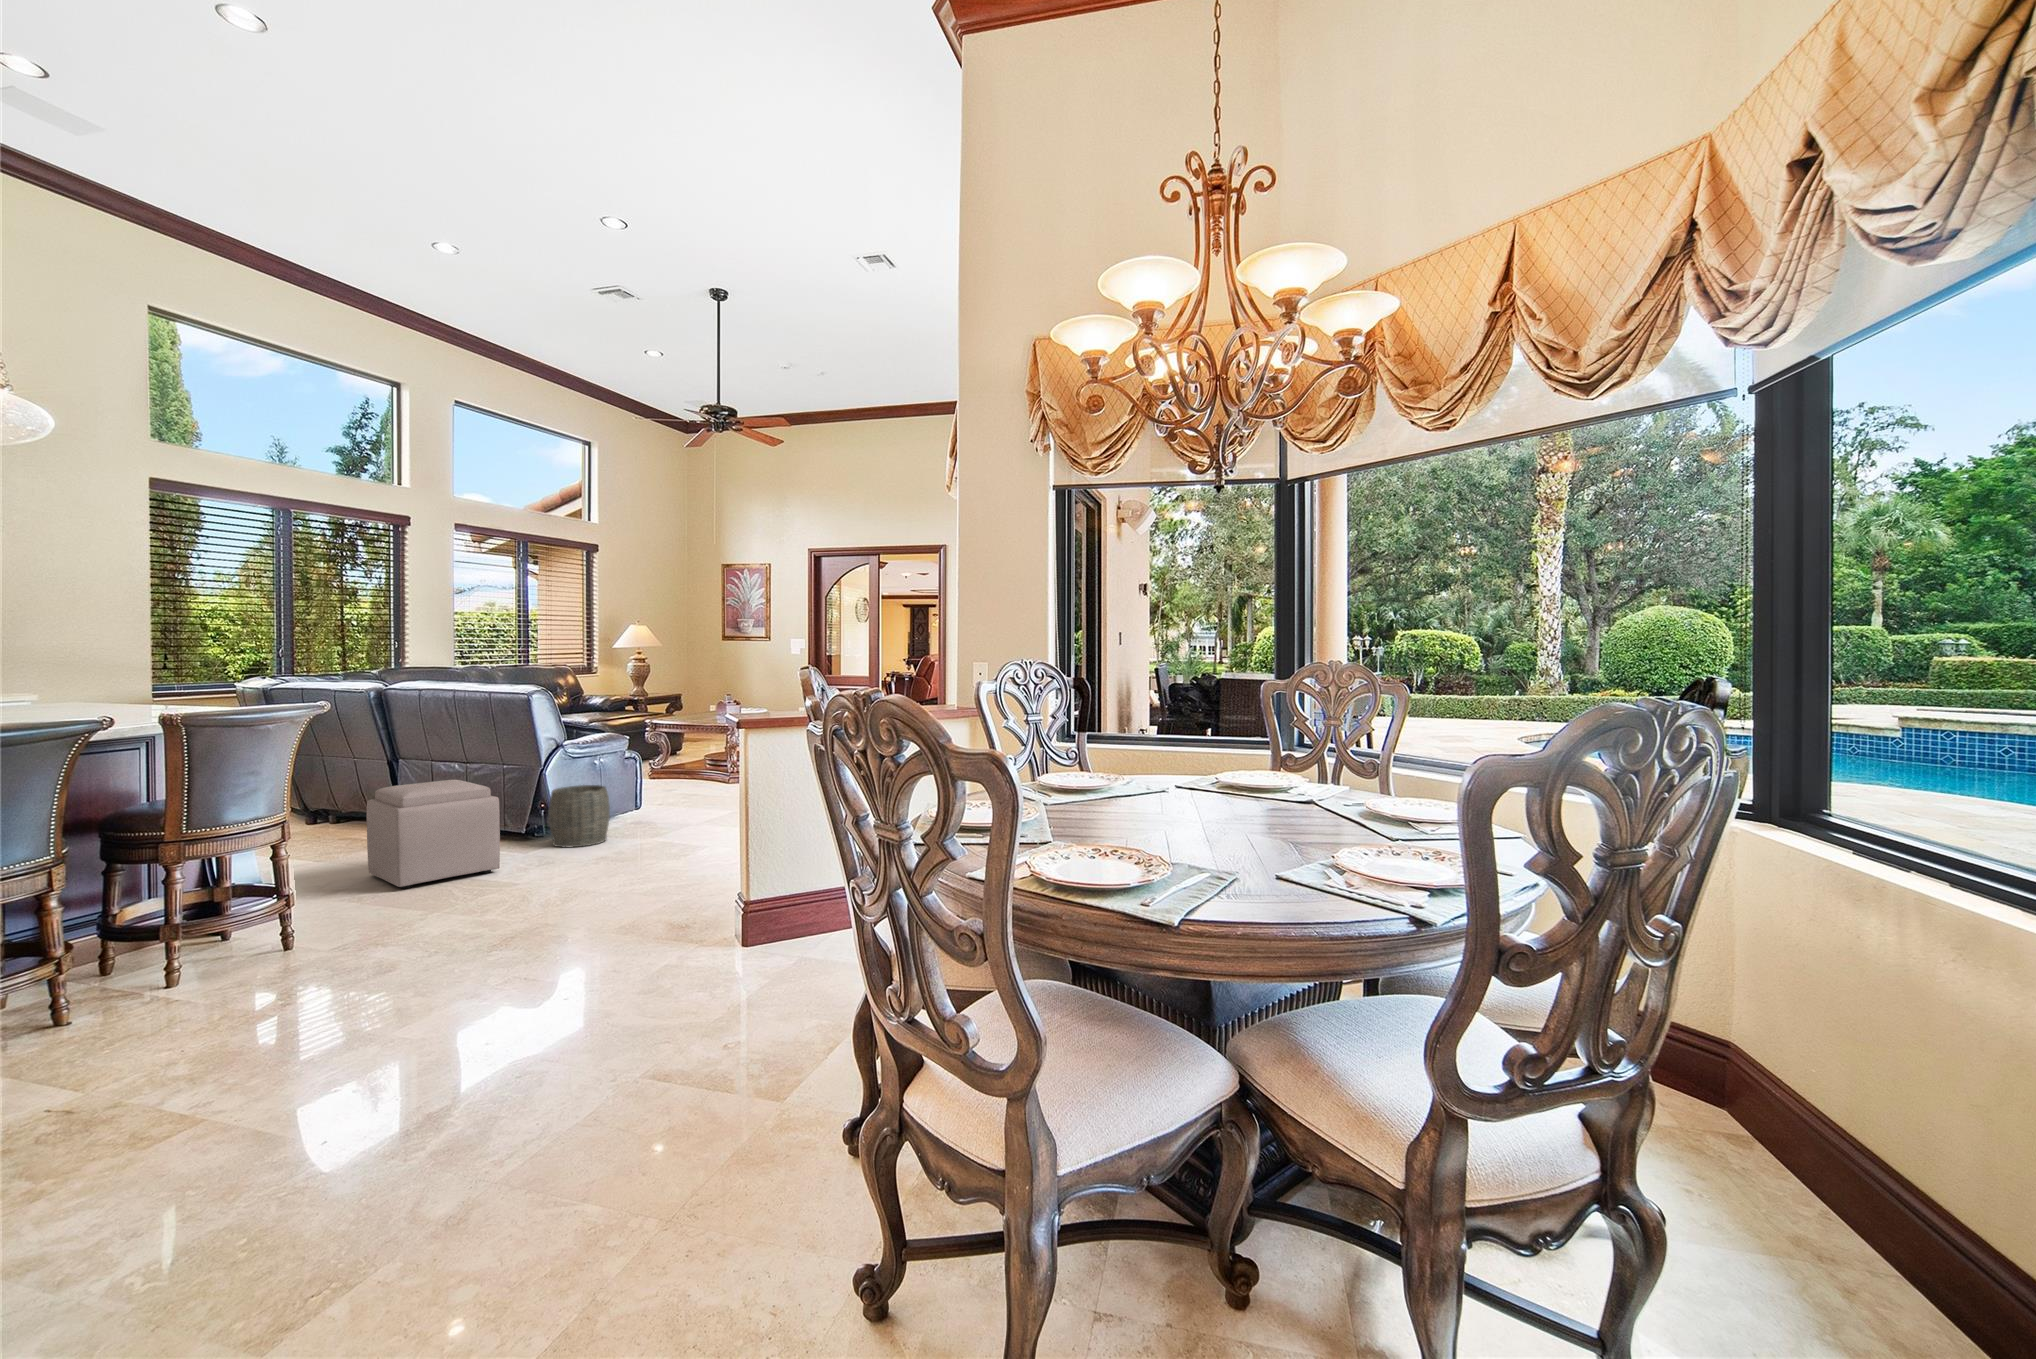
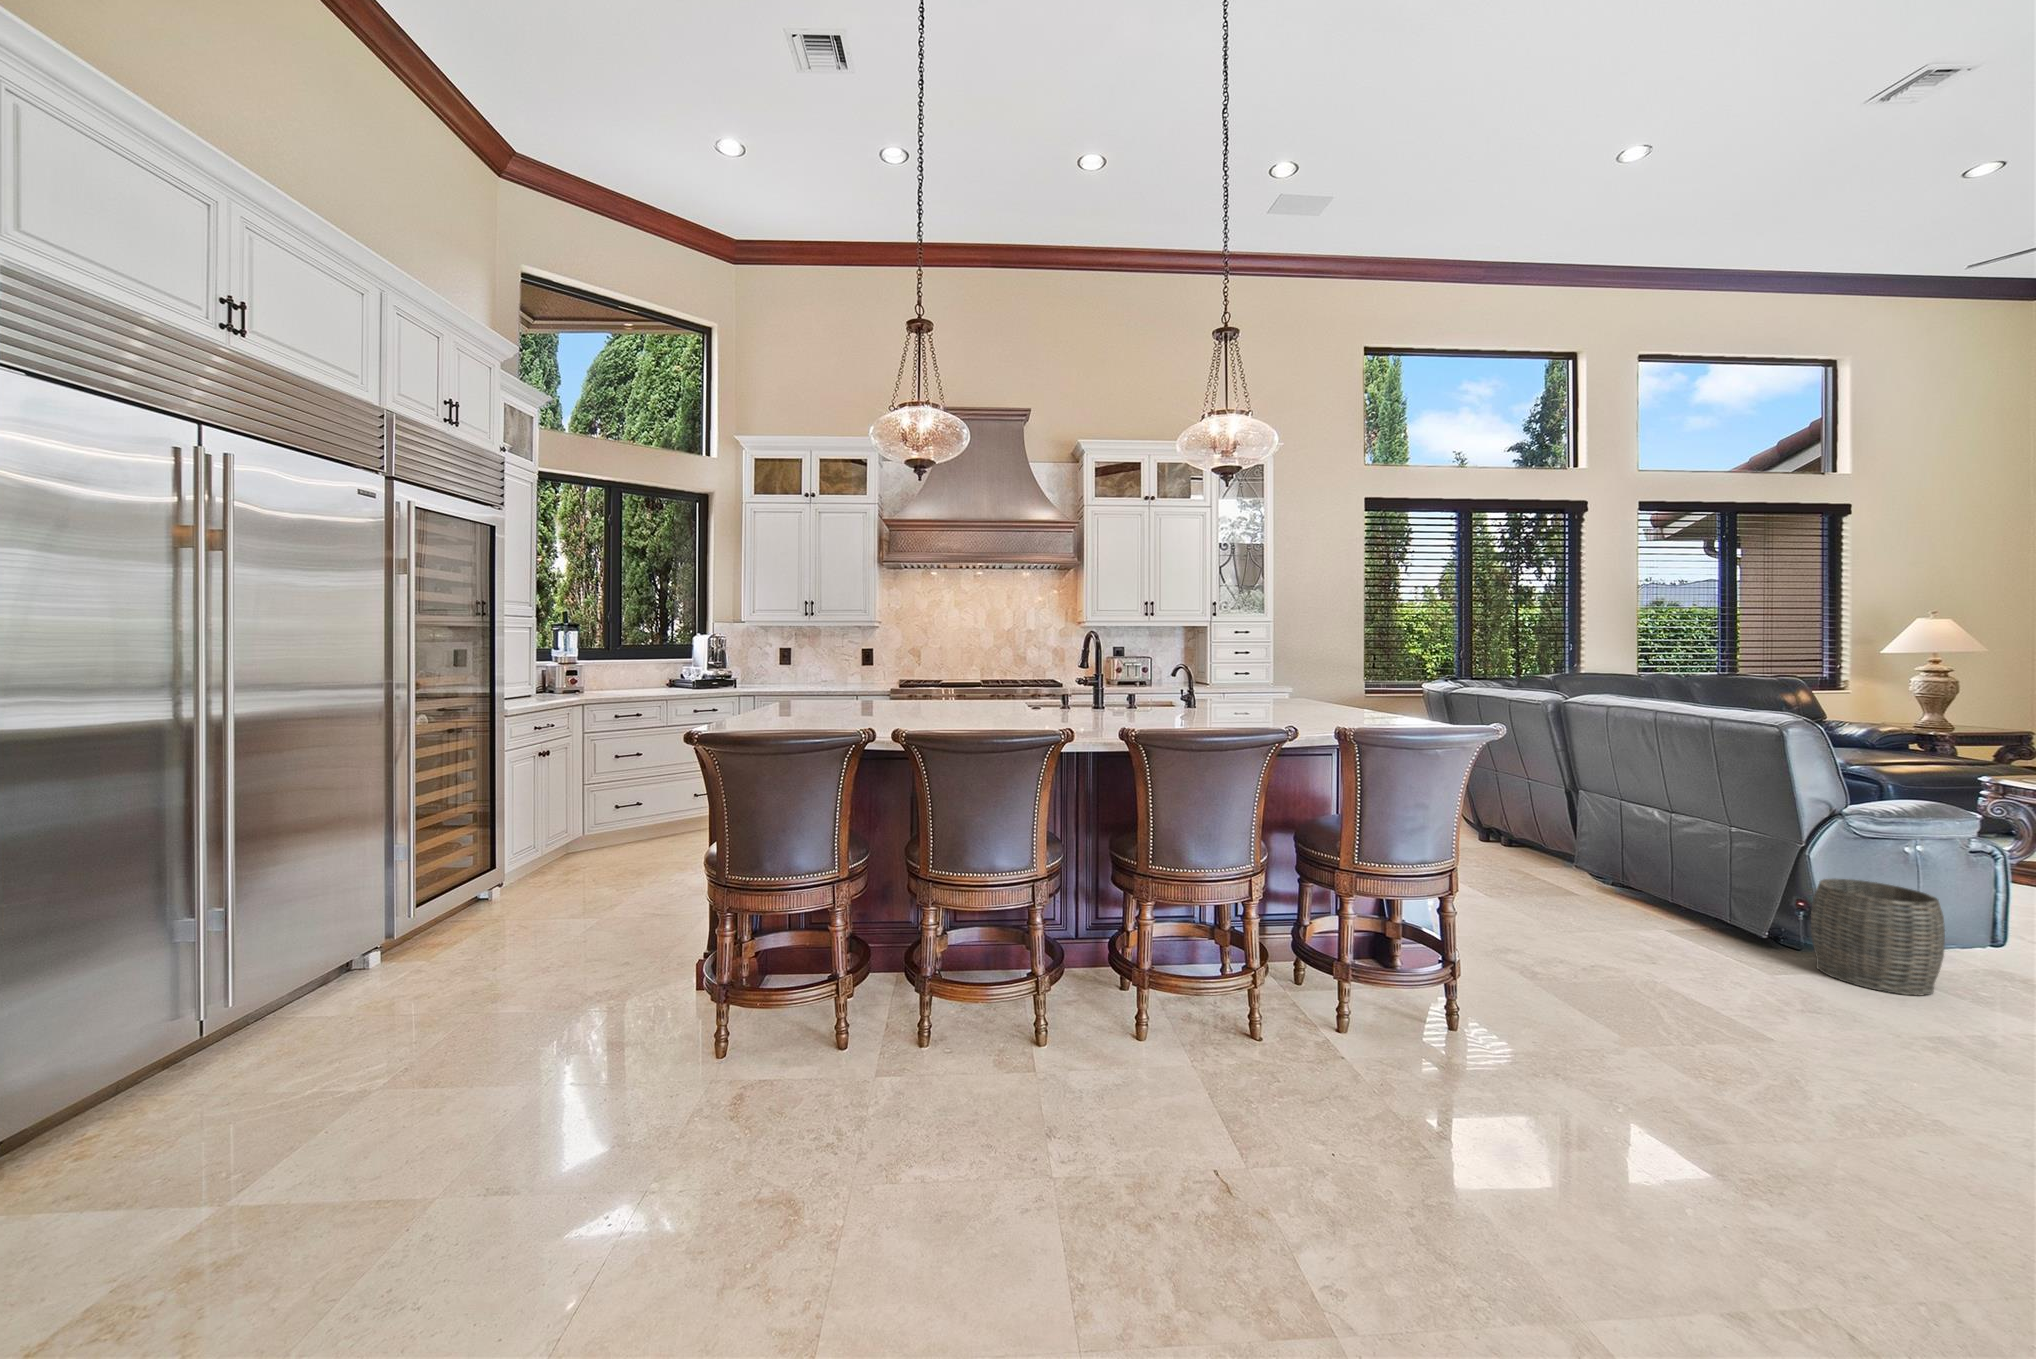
ottoman: present [367,780,500,889] -> none [1541,832,1736,991]

